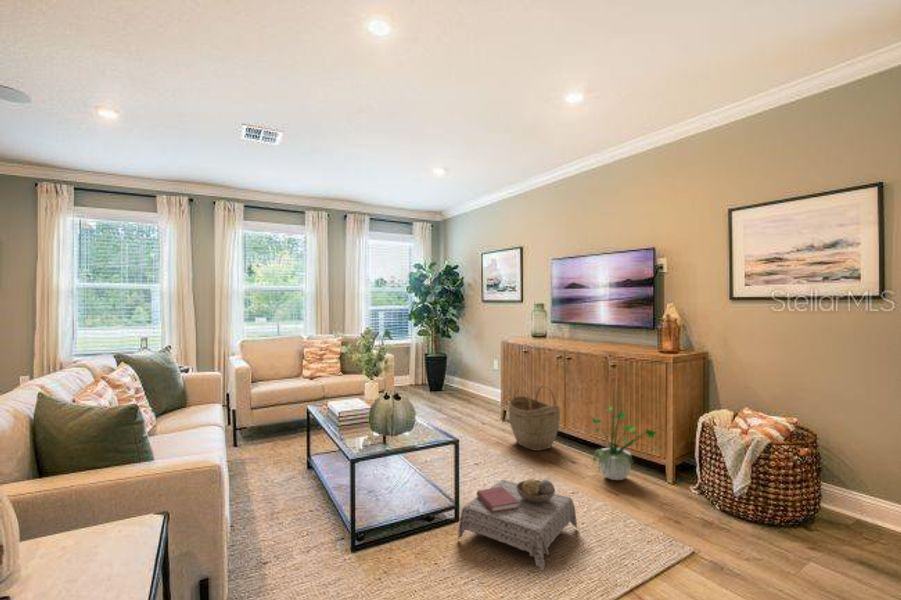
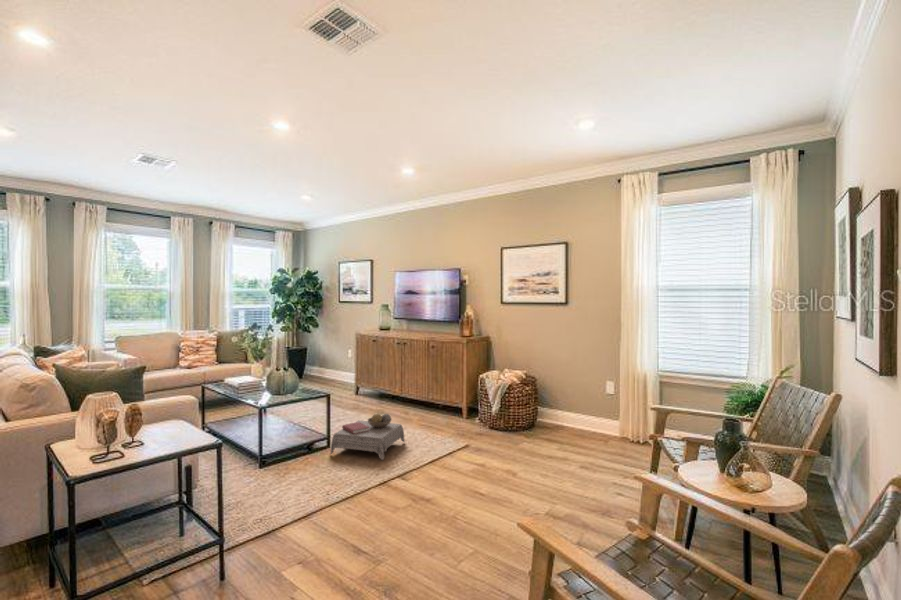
woven basket: present [509,385,560,451] -> none [361,364,398,410]
potted plant: present [592,407,656,480] -> none [417,363,461,420]

